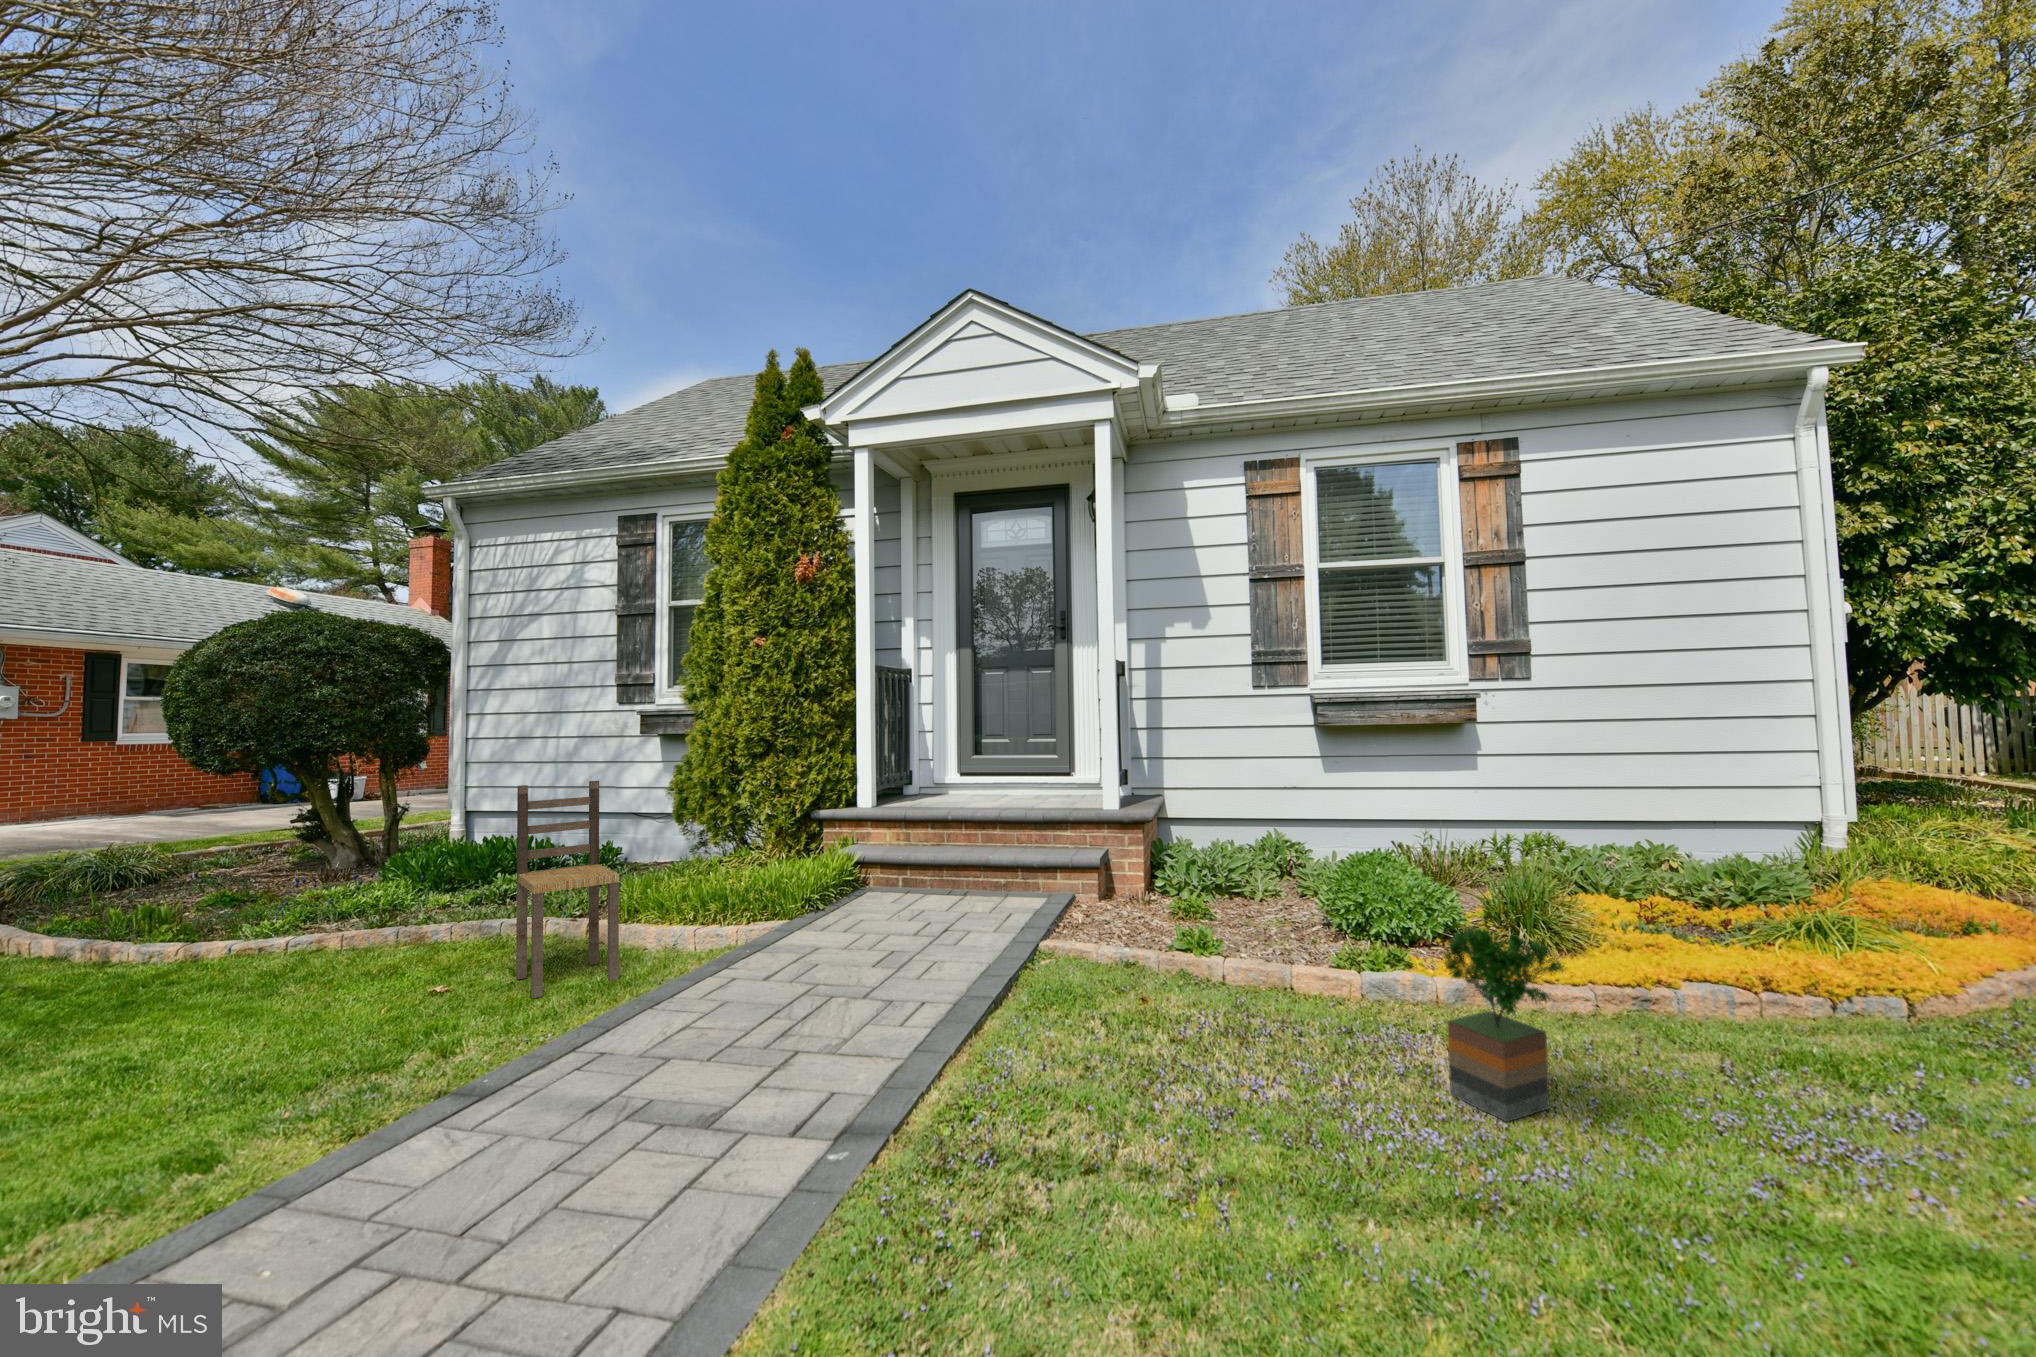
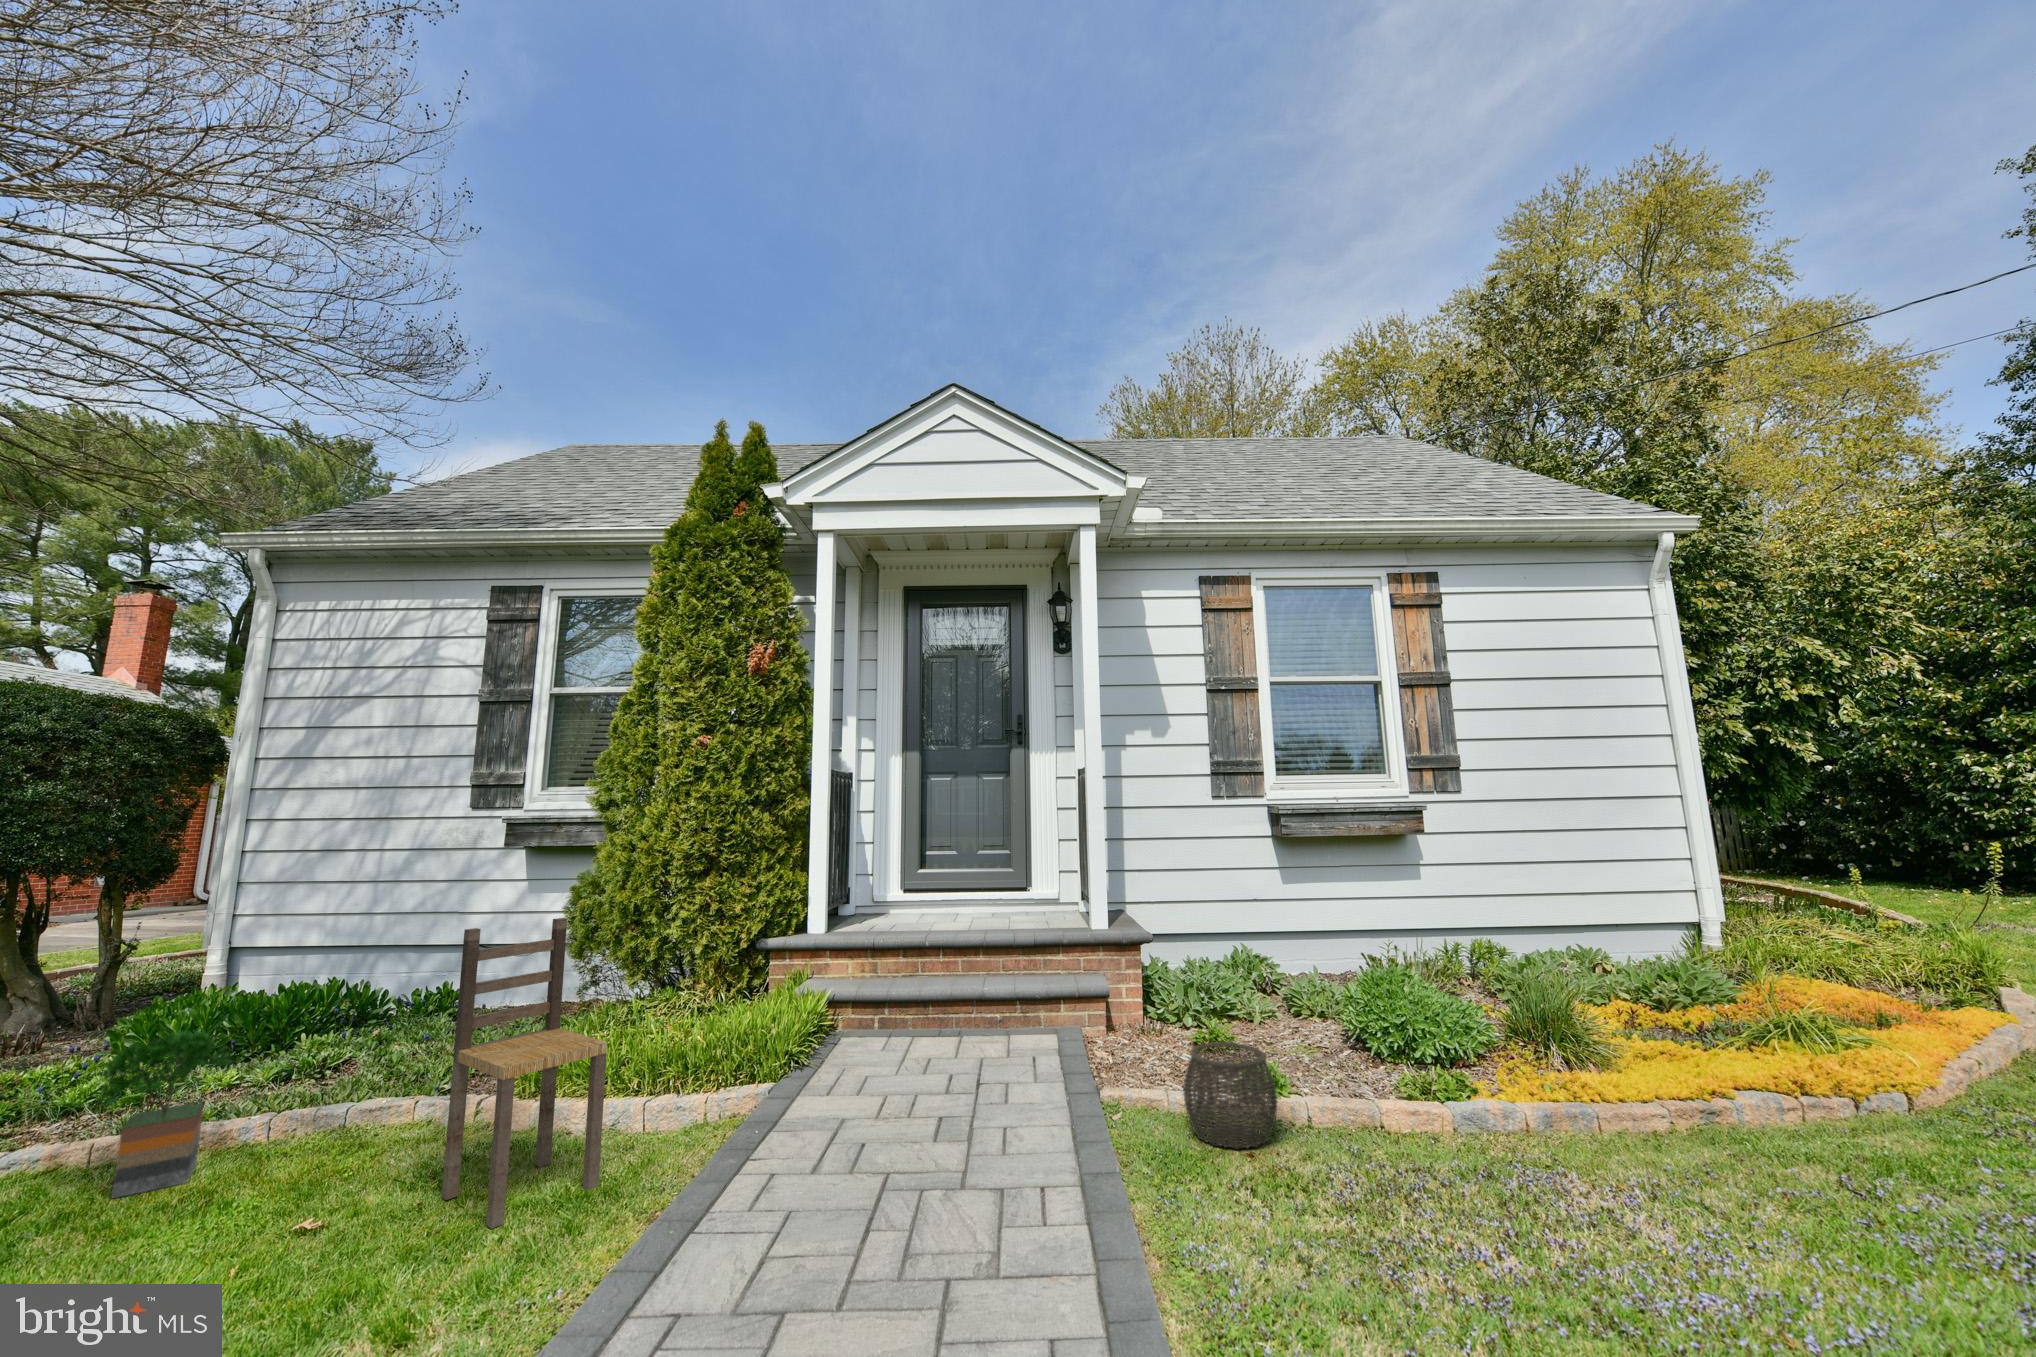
woven basket: none [1094,906,1179,997] -> present [1183,1042,1277,1149]
potted tree: present [1444,928,1566,1122] -> present [96,1030,232,1198]

